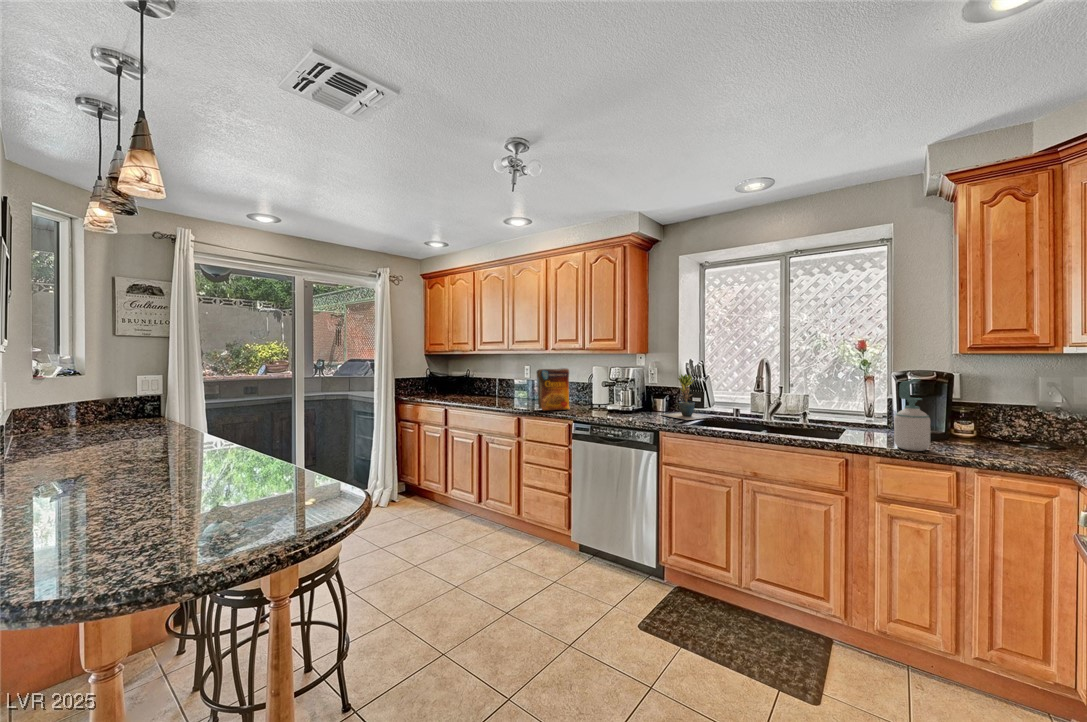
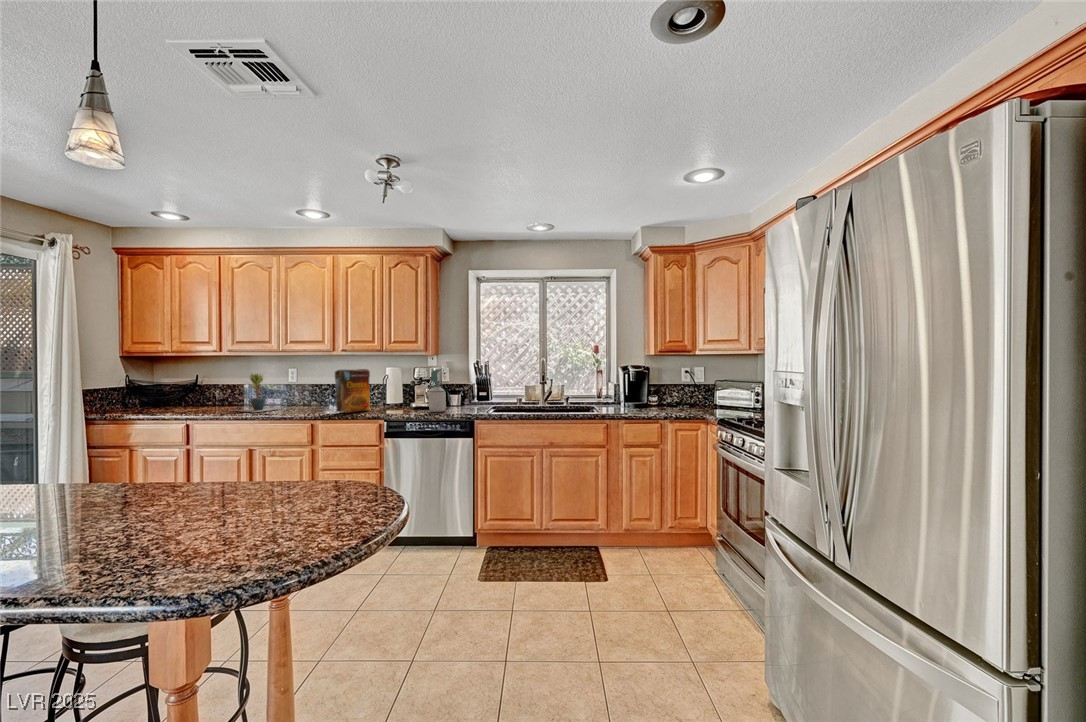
potted plant: present [661,374,712,420] -> present [237,374,278,412]
soap bottle: present [894,379,930,451] -> present [429,370,446,412]

